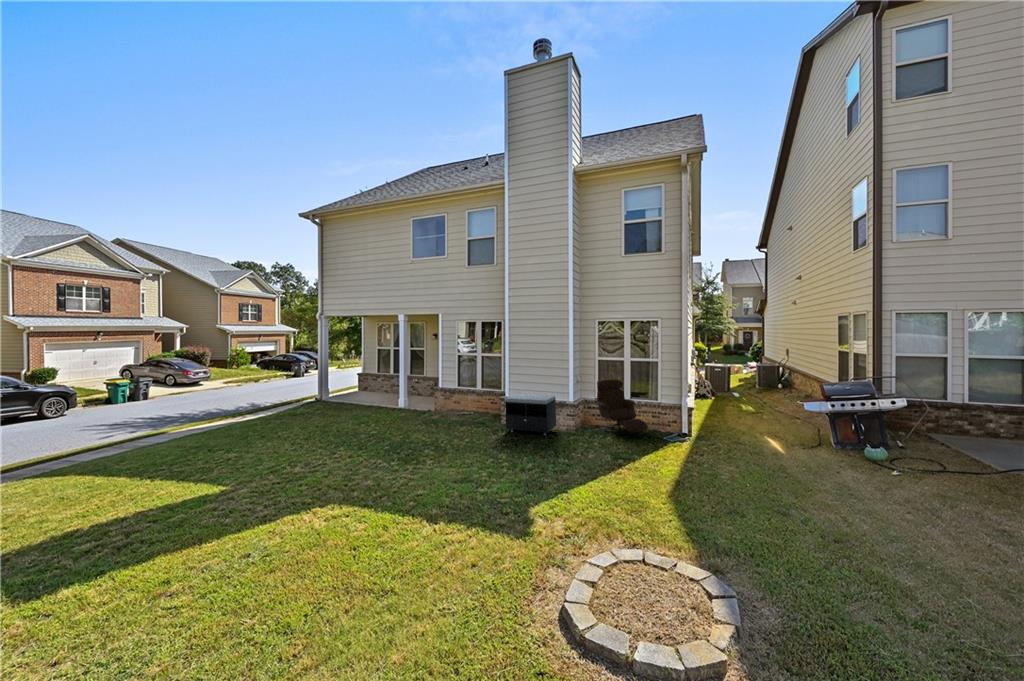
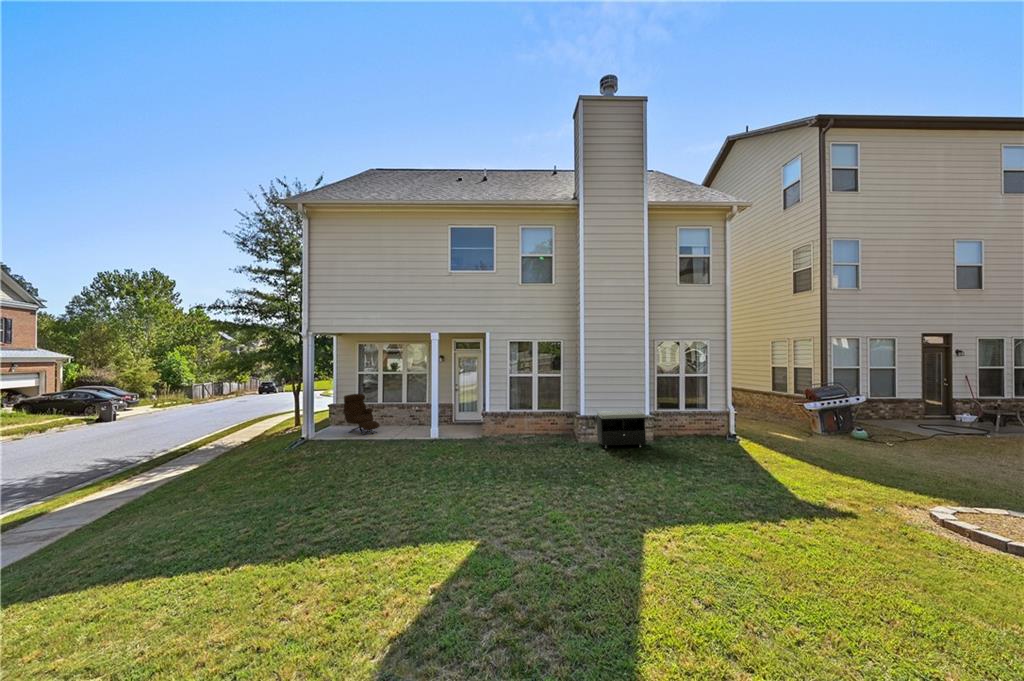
lounge chair: present [596,379,648,438] -> present [343,394,380,434]

